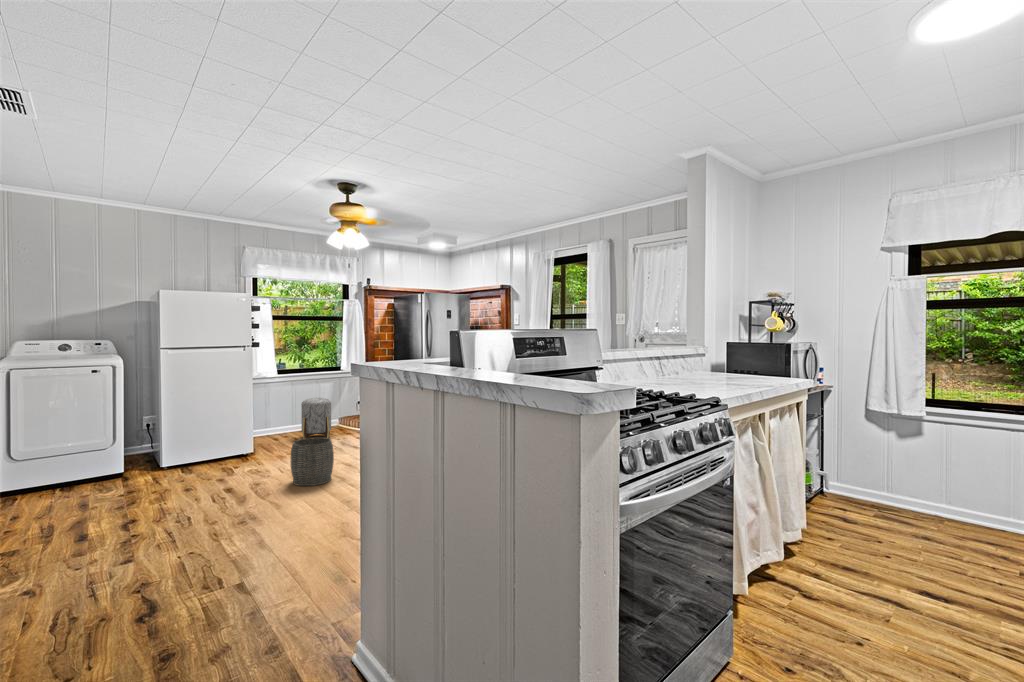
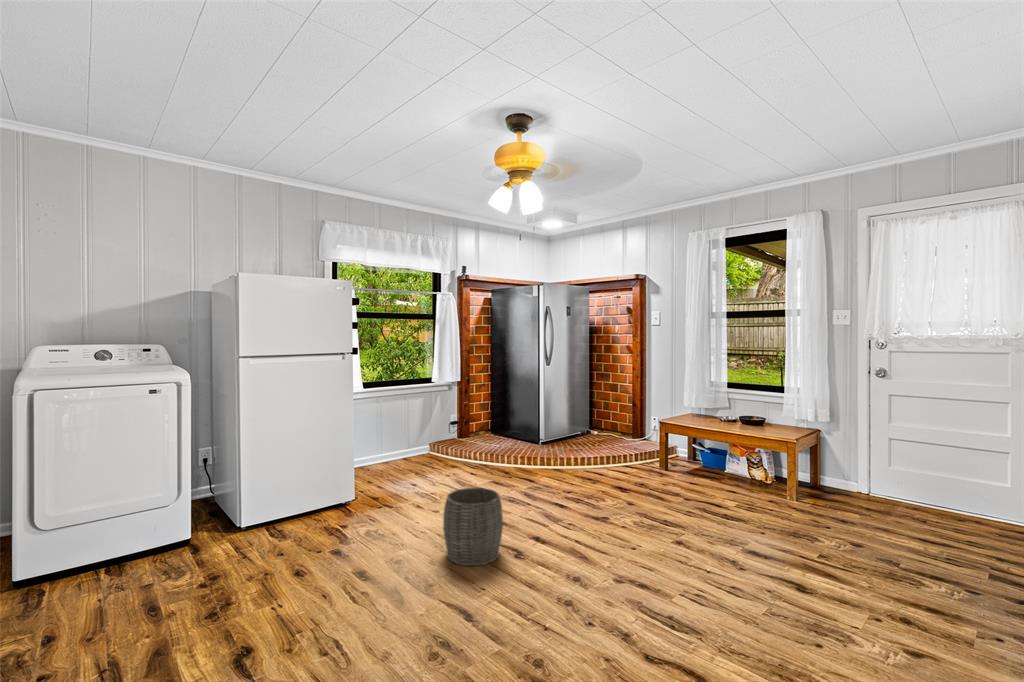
stool: present [301,398,331,439] -> none [398,420,435,478]

